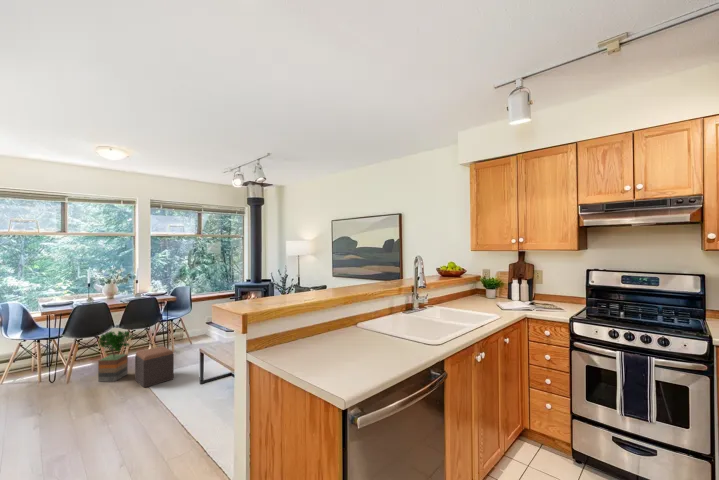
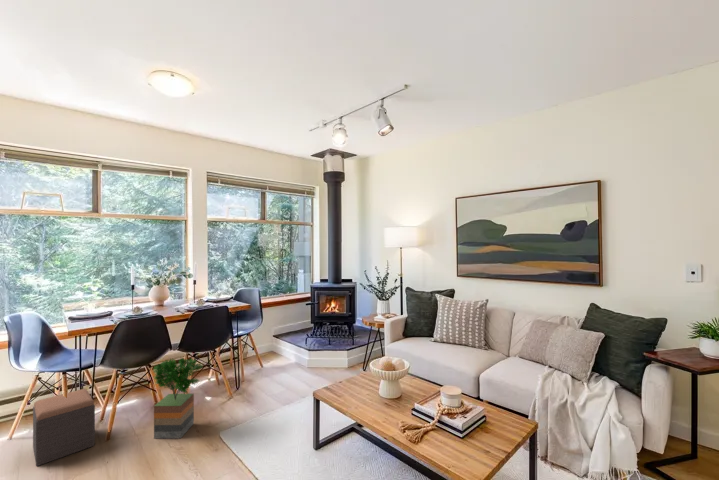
footstool: present [135,346,174,388] -> present [33,389,95,466]

